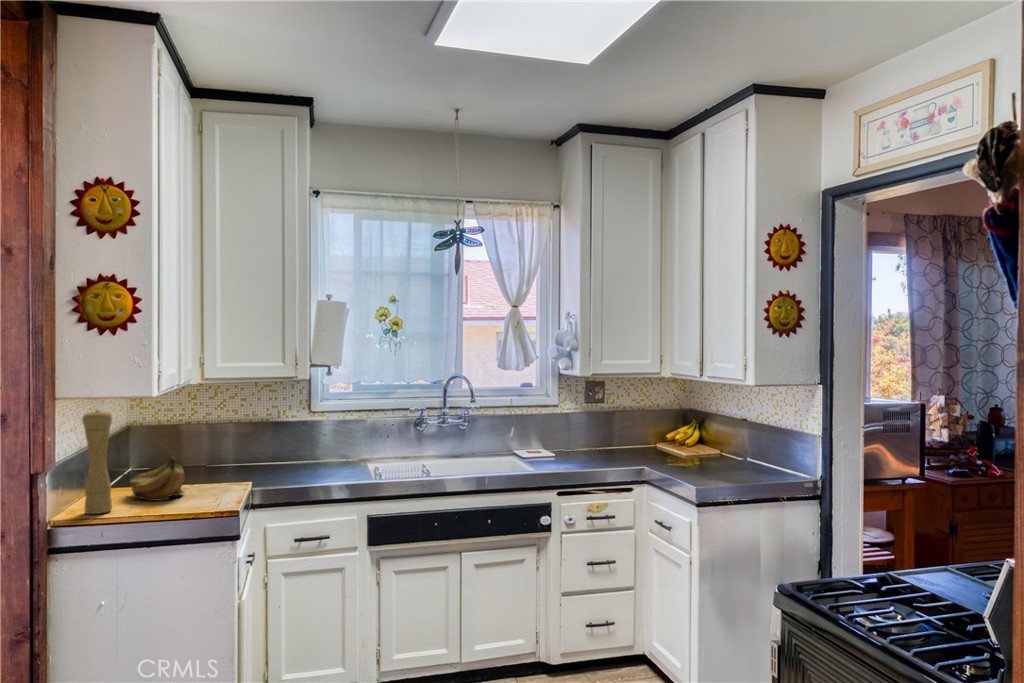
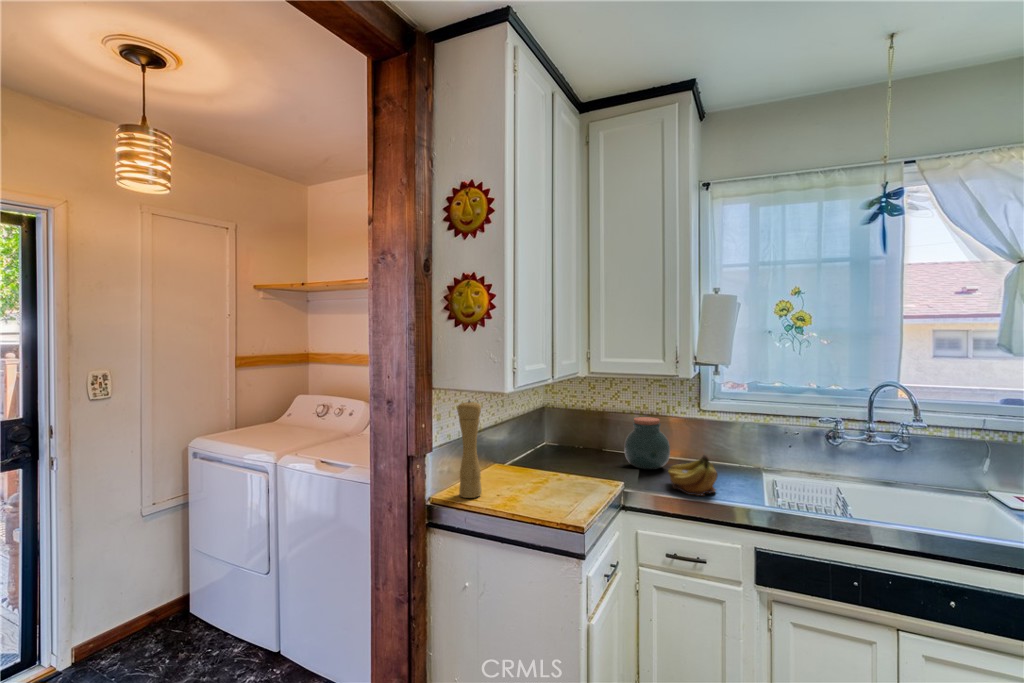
jar: none [241,421,287,472] -> present [624,417,670,469]
fruit: present [130,457,185,501] -> present [668,455,718,496]

